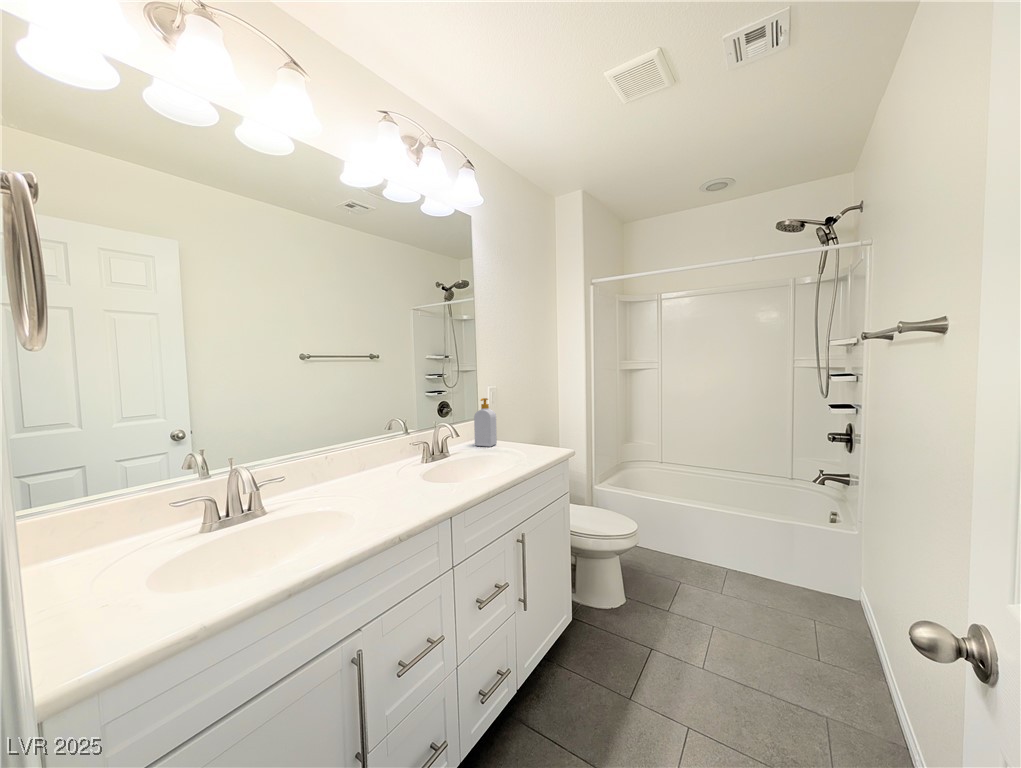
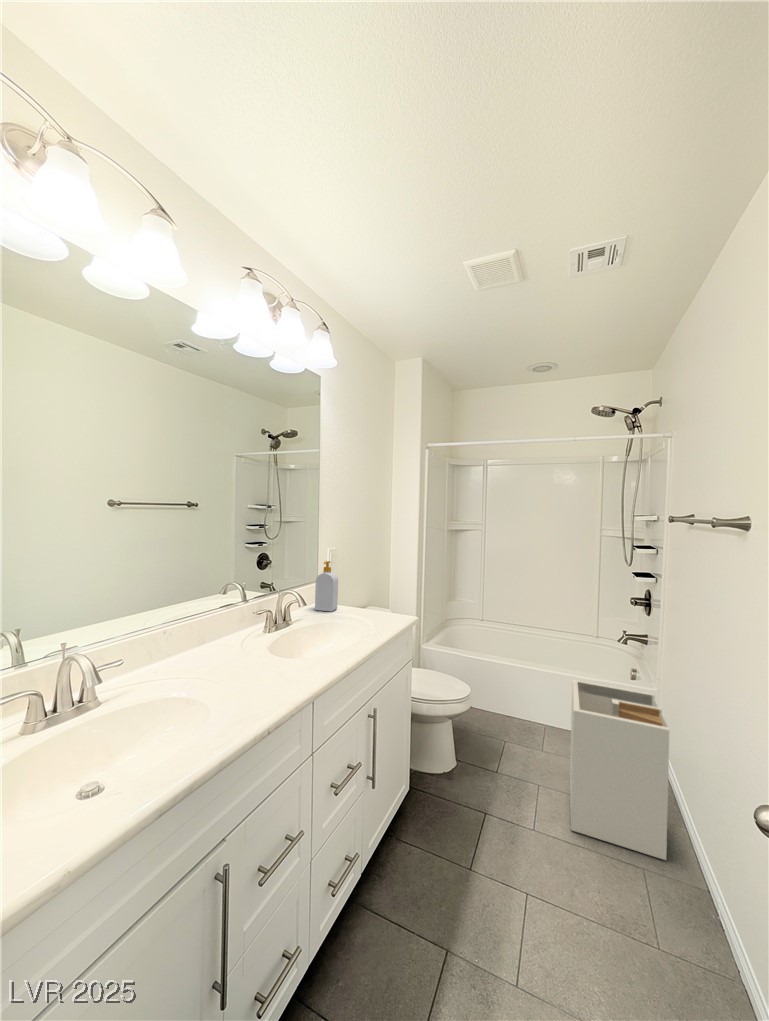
laundry hamper: none [743,516,854,706] -> present [570,679,670,860]

